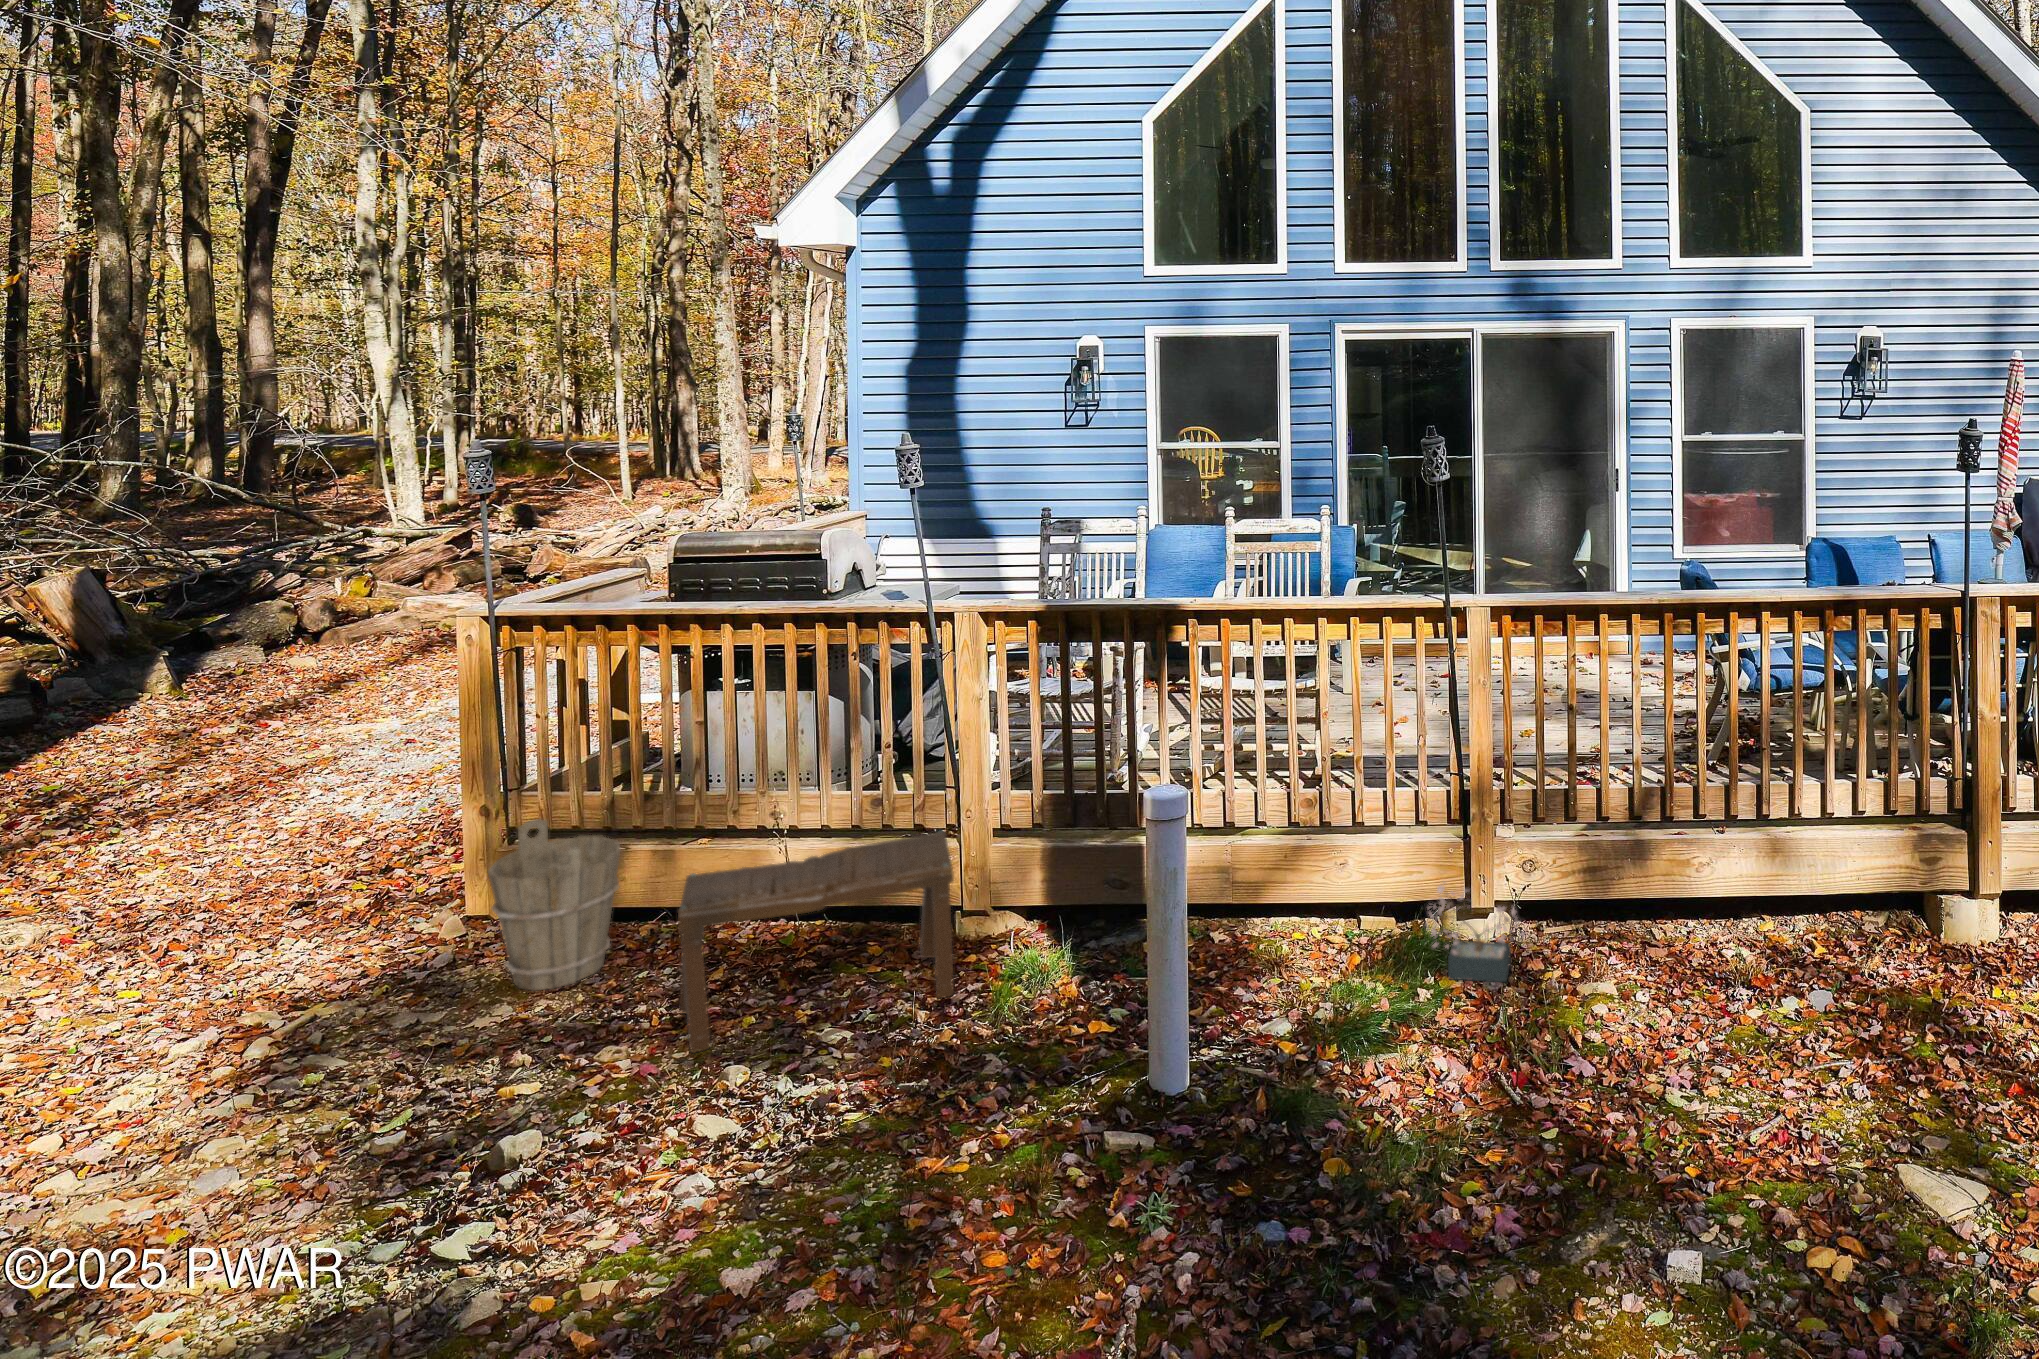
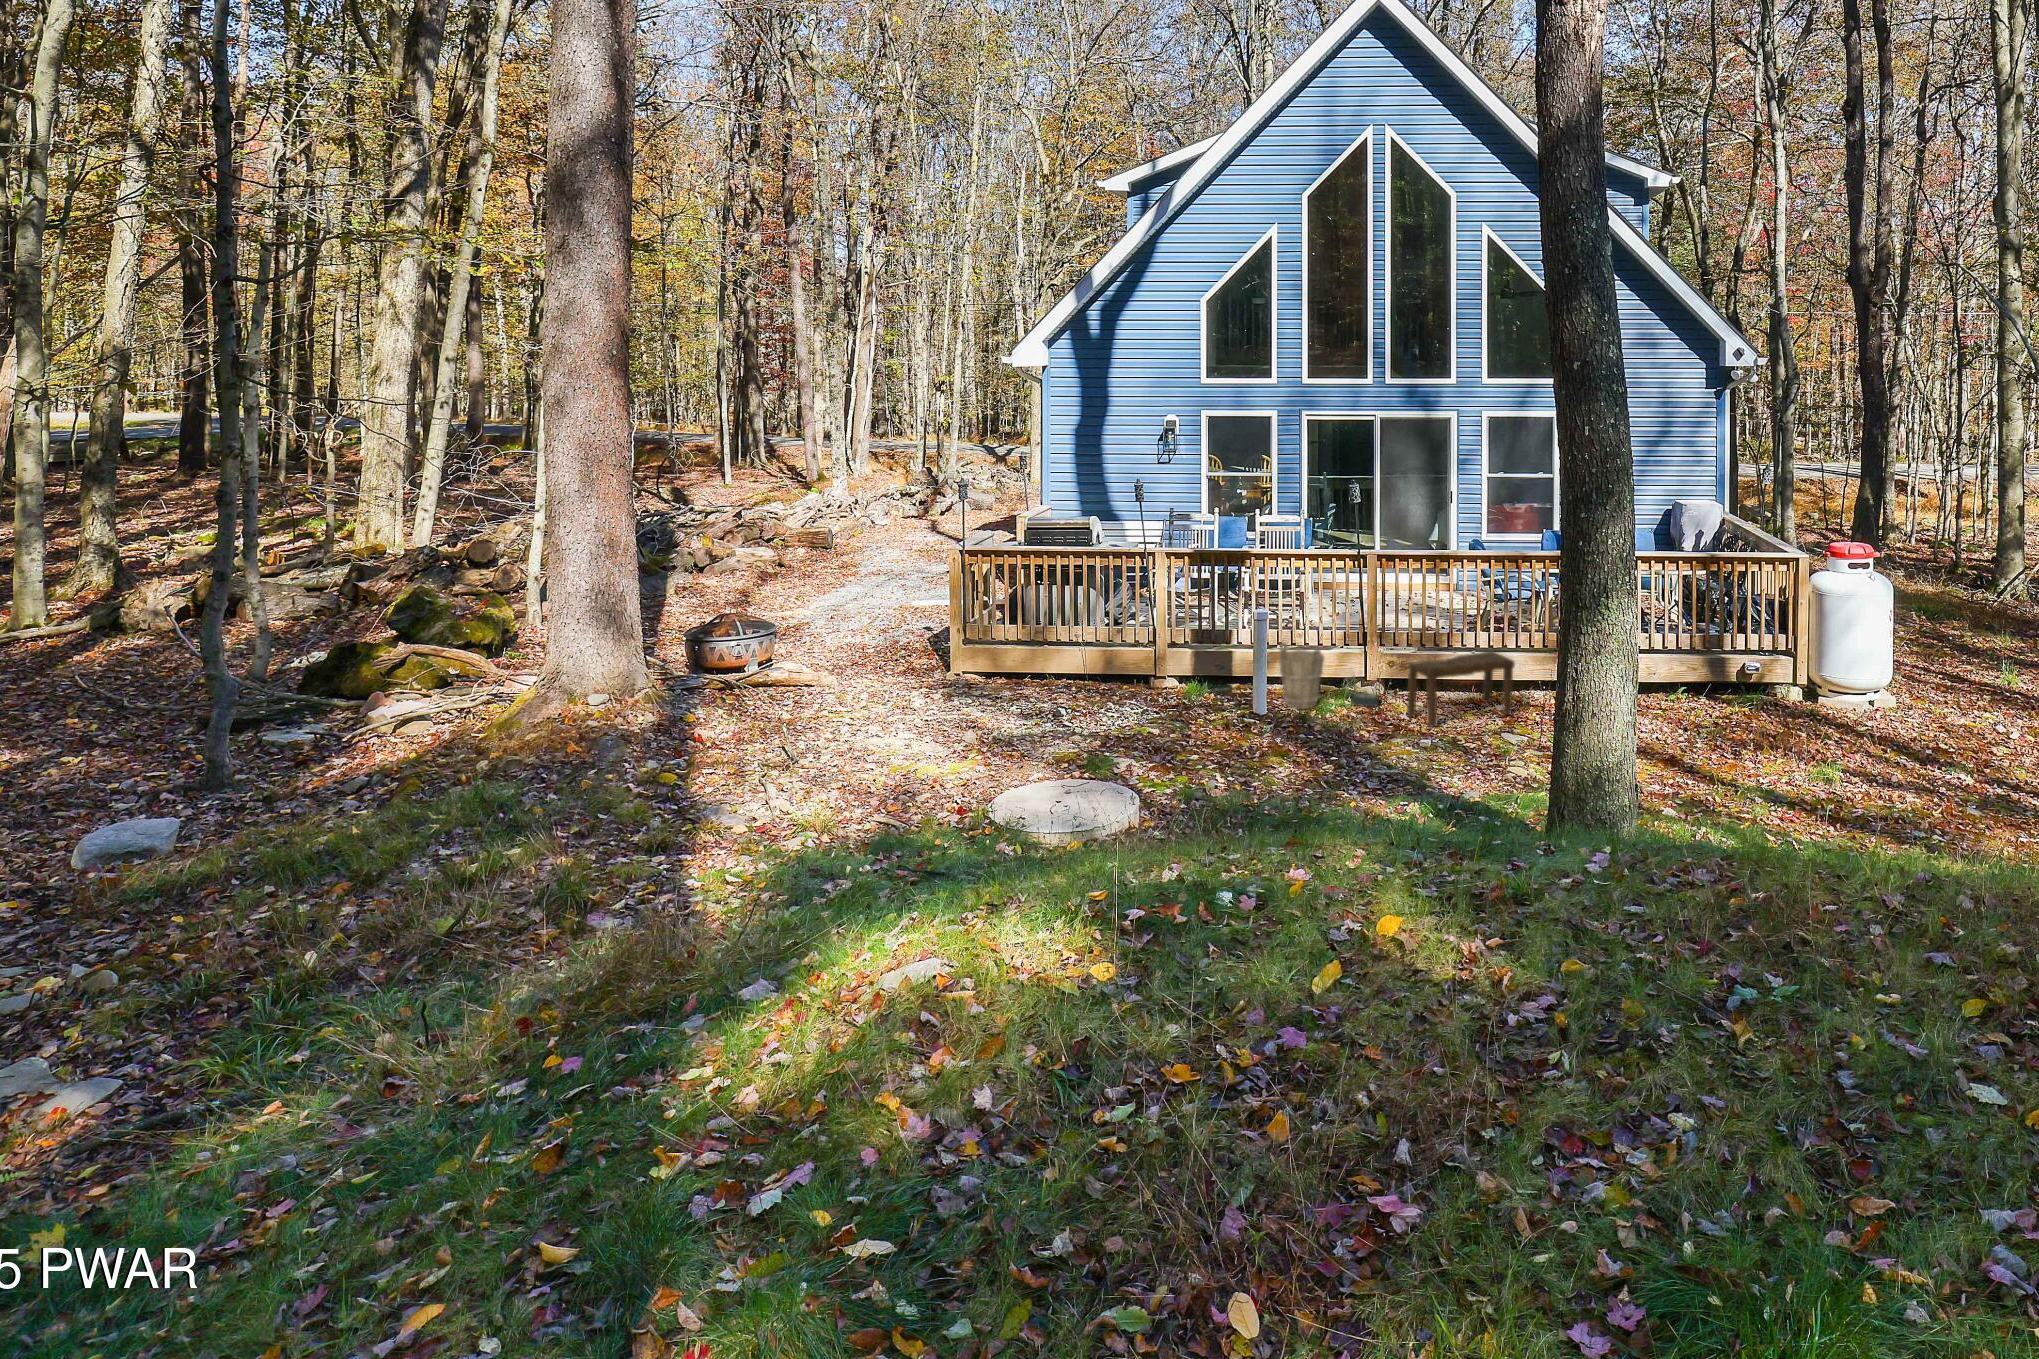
bucket: present [488,819,620,991] -> present [1279,643,1324,709]
bench: present [678,831,954,1053] -> present [1407,651,1515,727]

